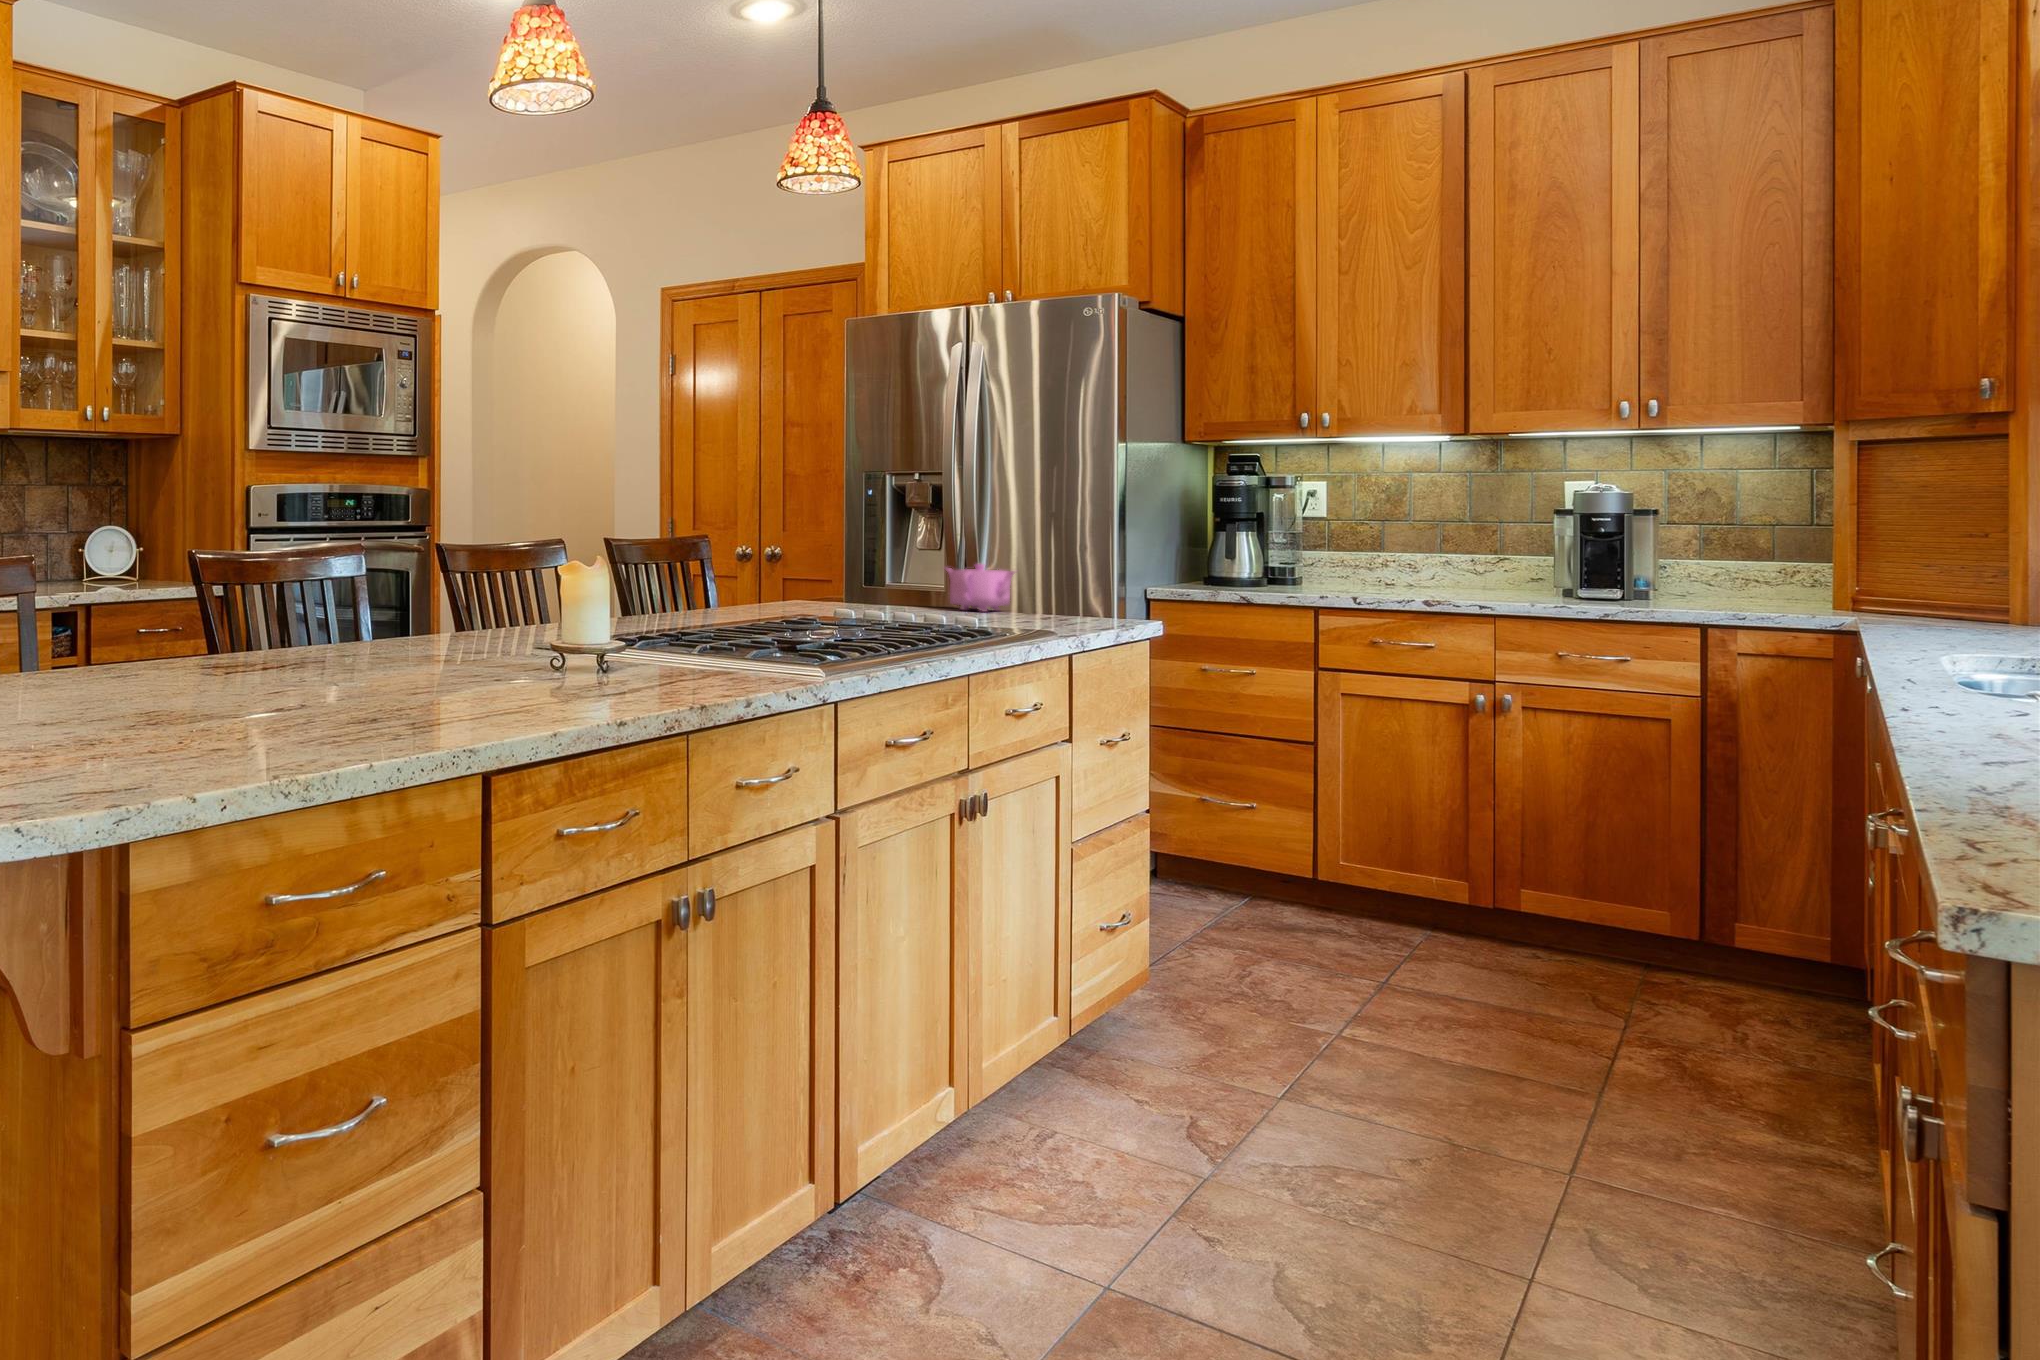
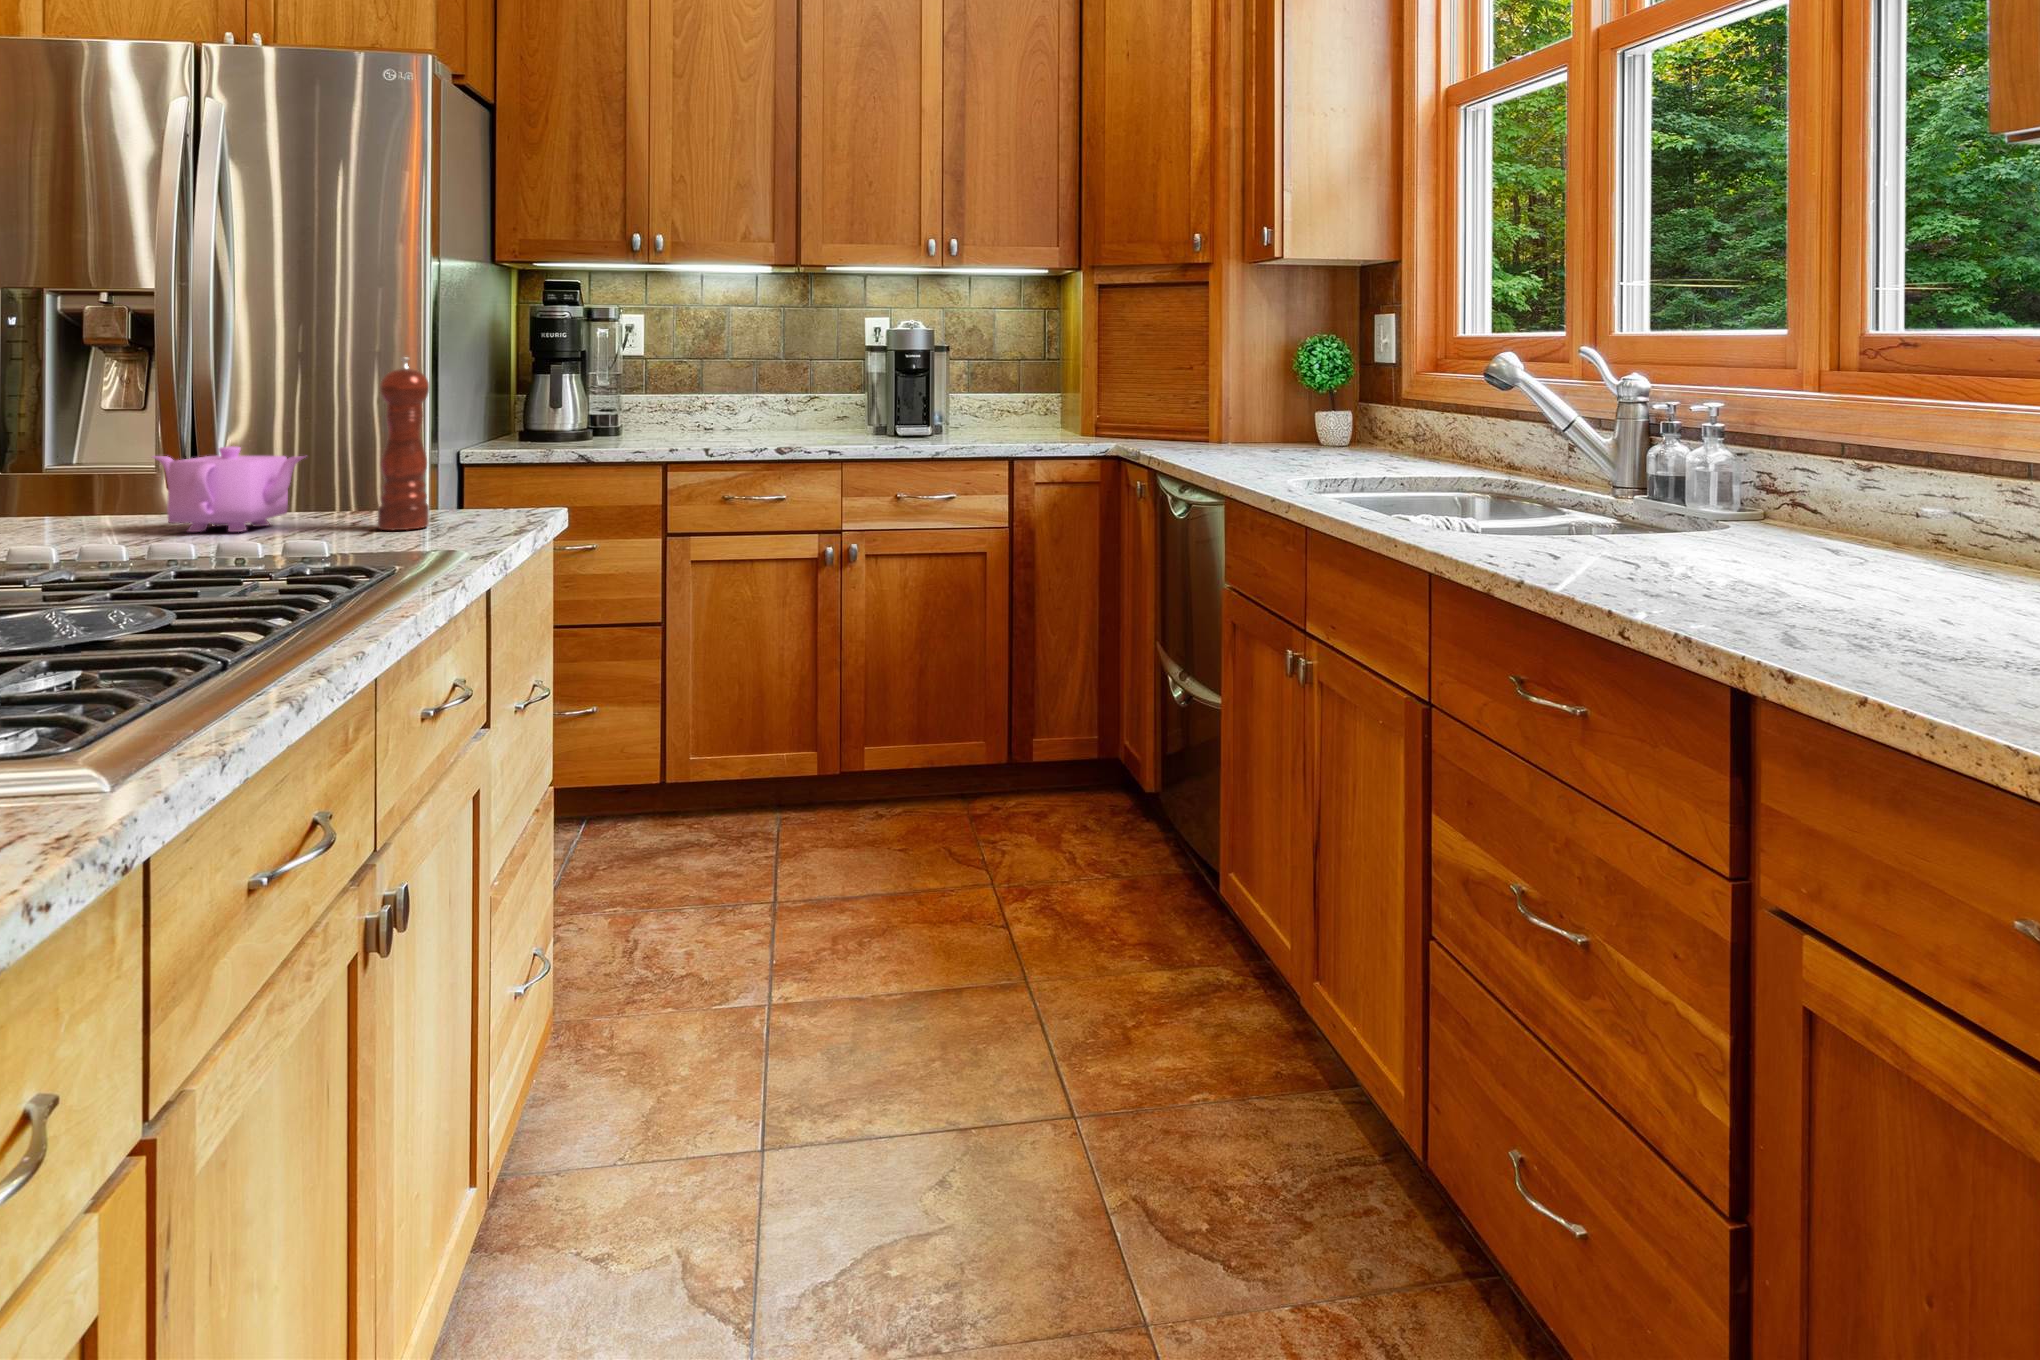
pepper mill: none [1056,513,1085,617] -> present [378,357,429,530]

